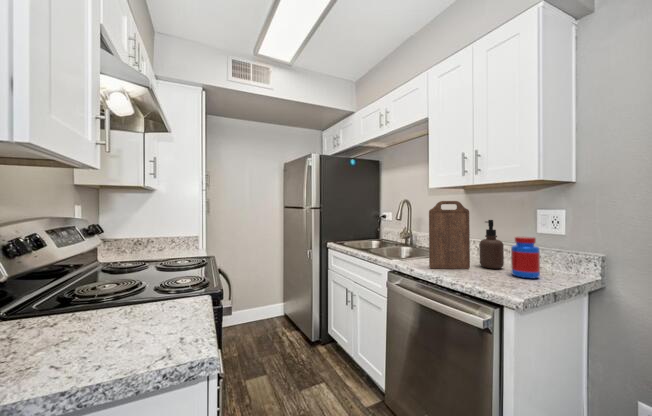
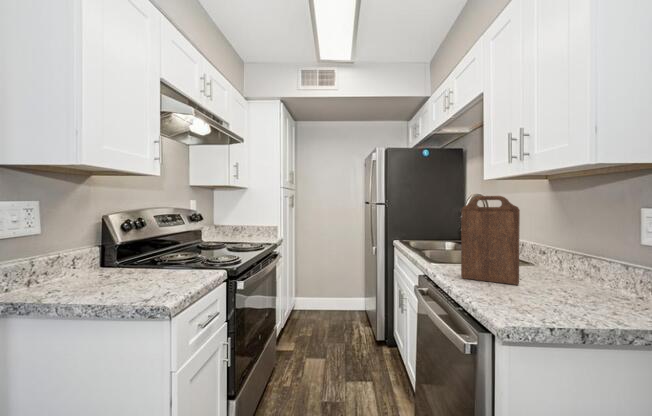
soap dispenser: present [479,220,504,269] -> none [542,222,580,290]
jar: present [511,237,540,278] -> none [575,247,622,311]

